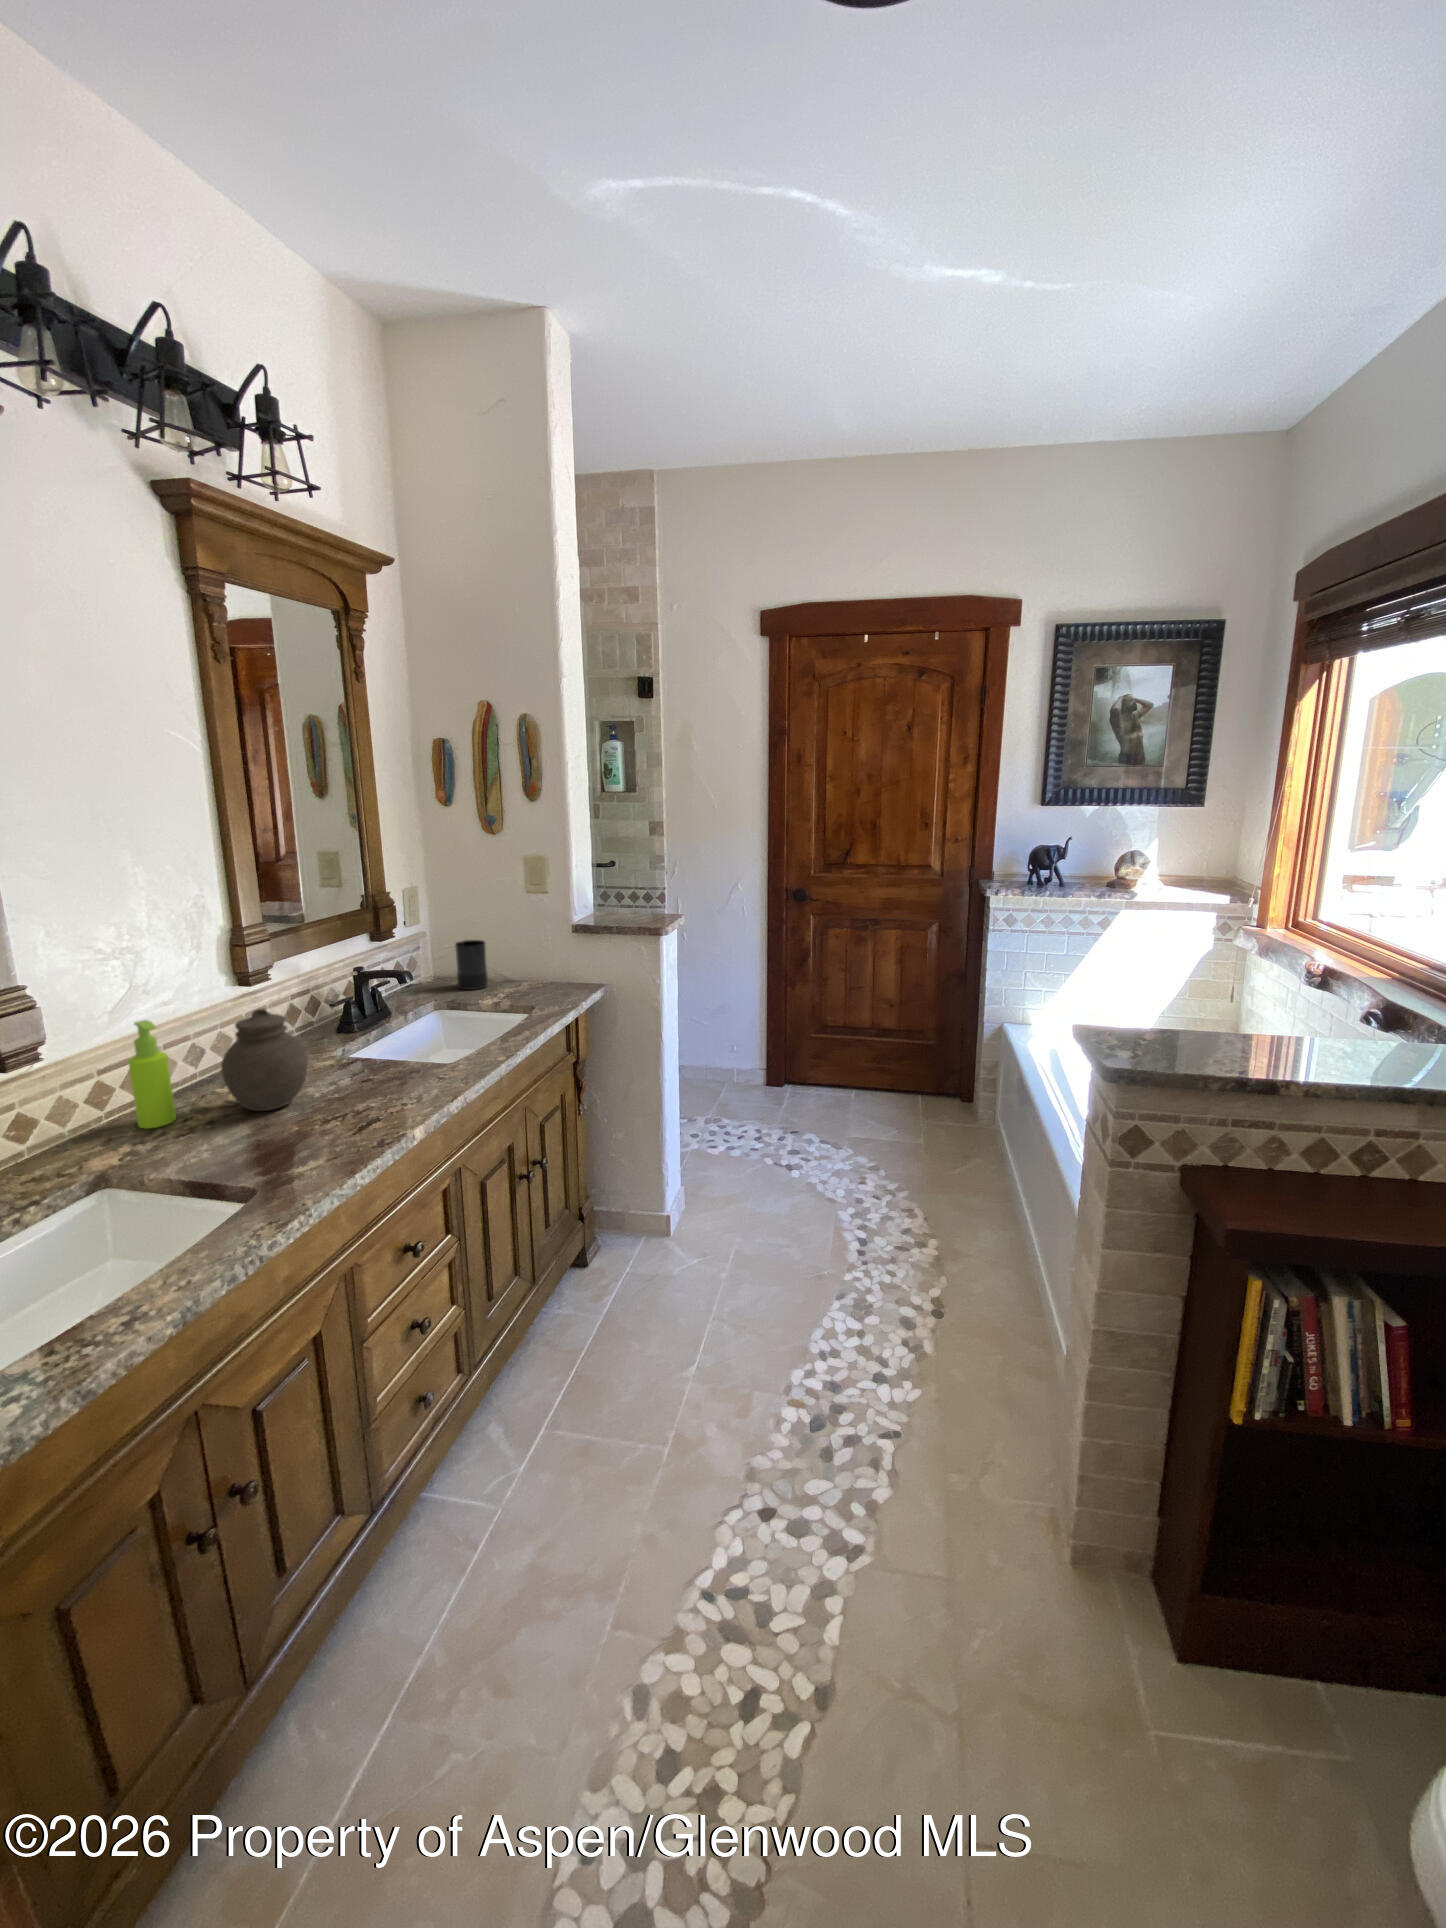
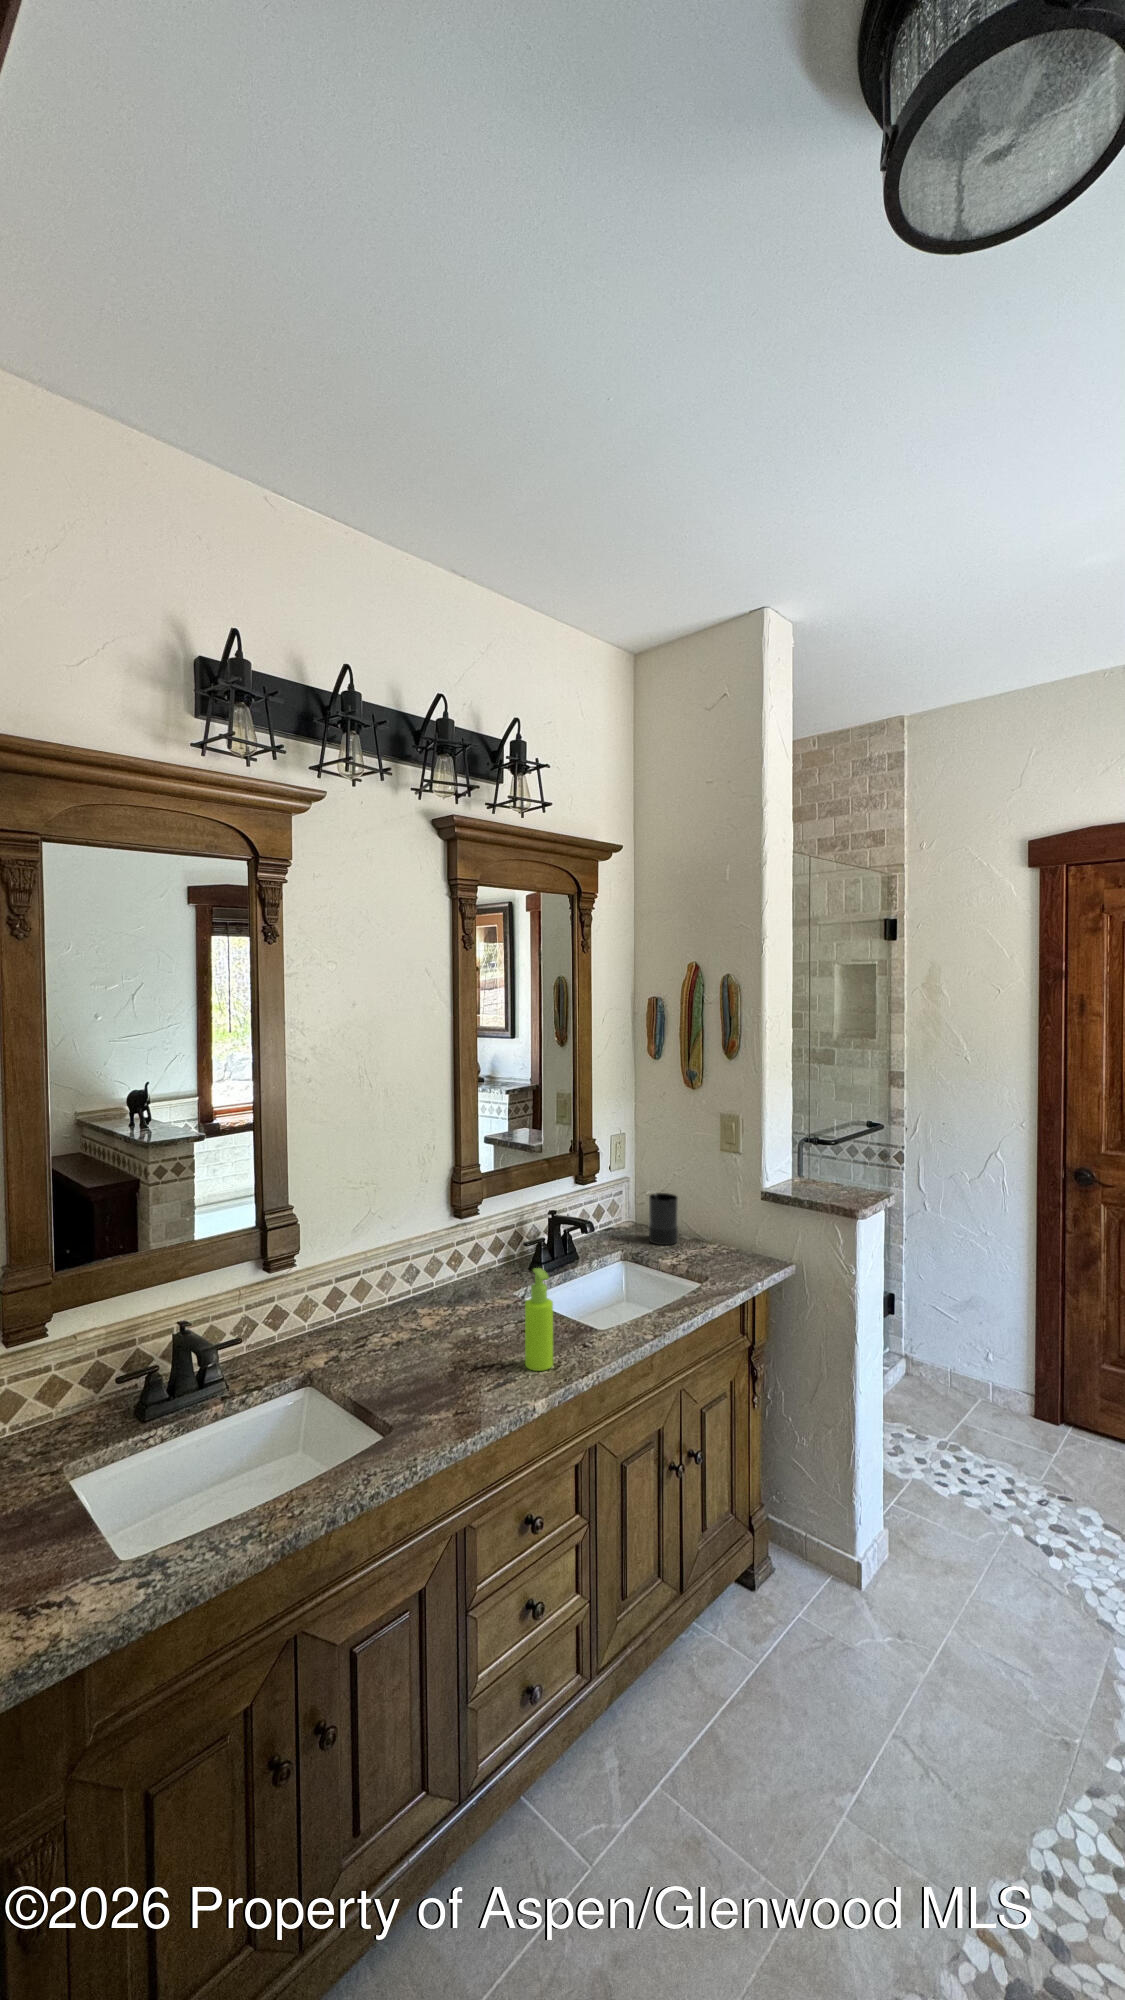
jar: present [221,1009,308,1111] -> none [411,1249,477,1343]
soap dispenser: present [128,1020,176,1129] -> present [525,1268,553,1371]

